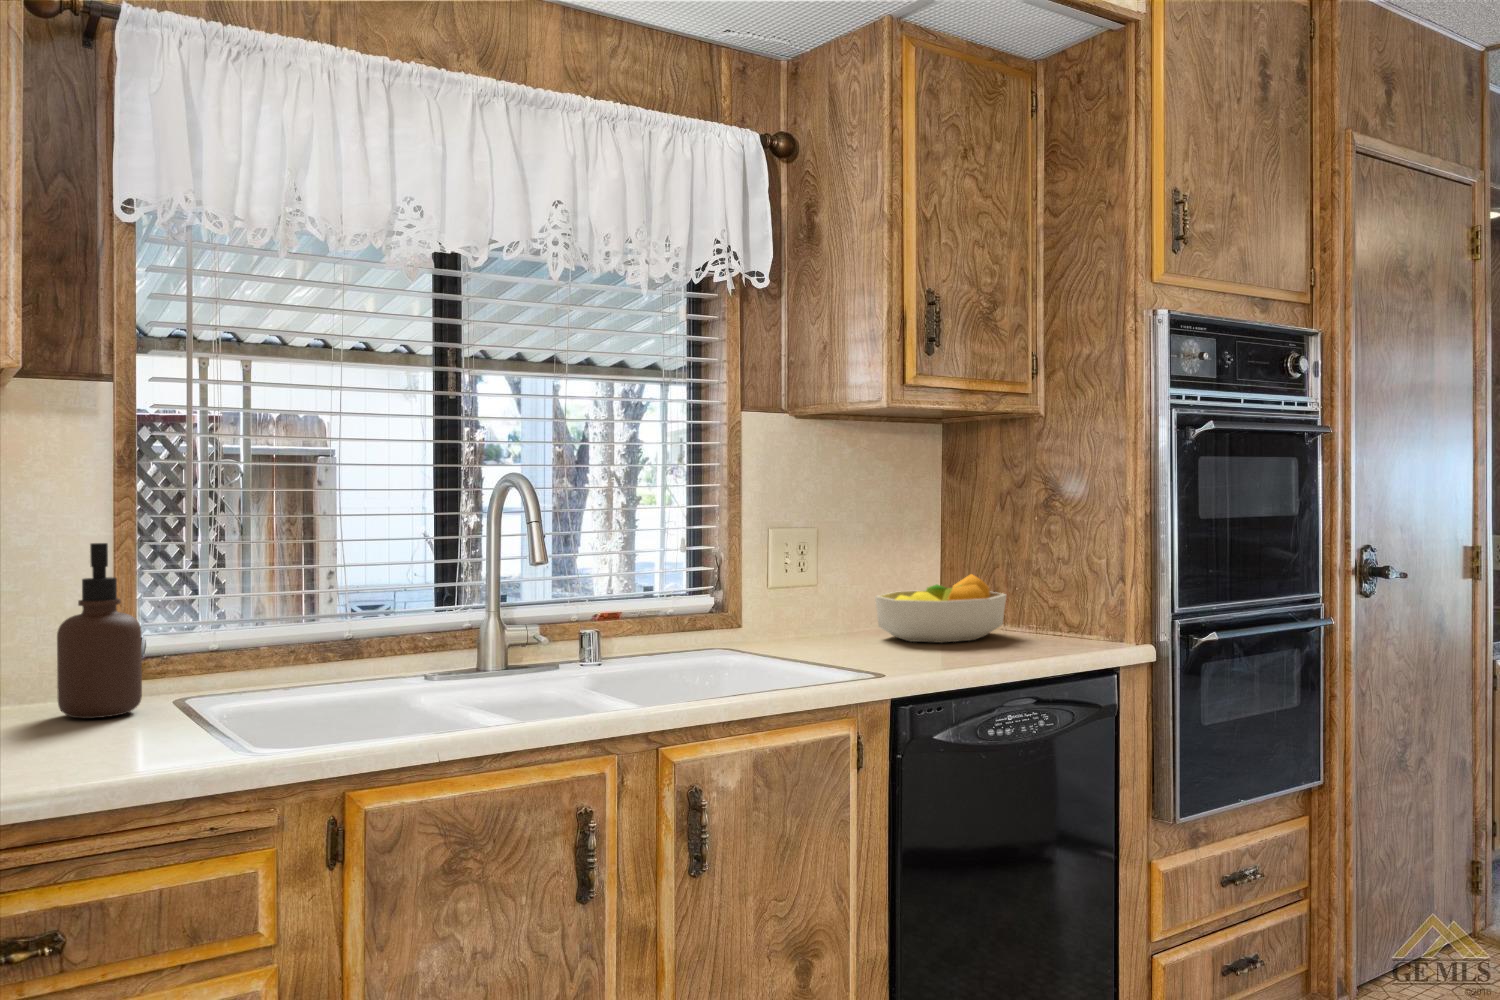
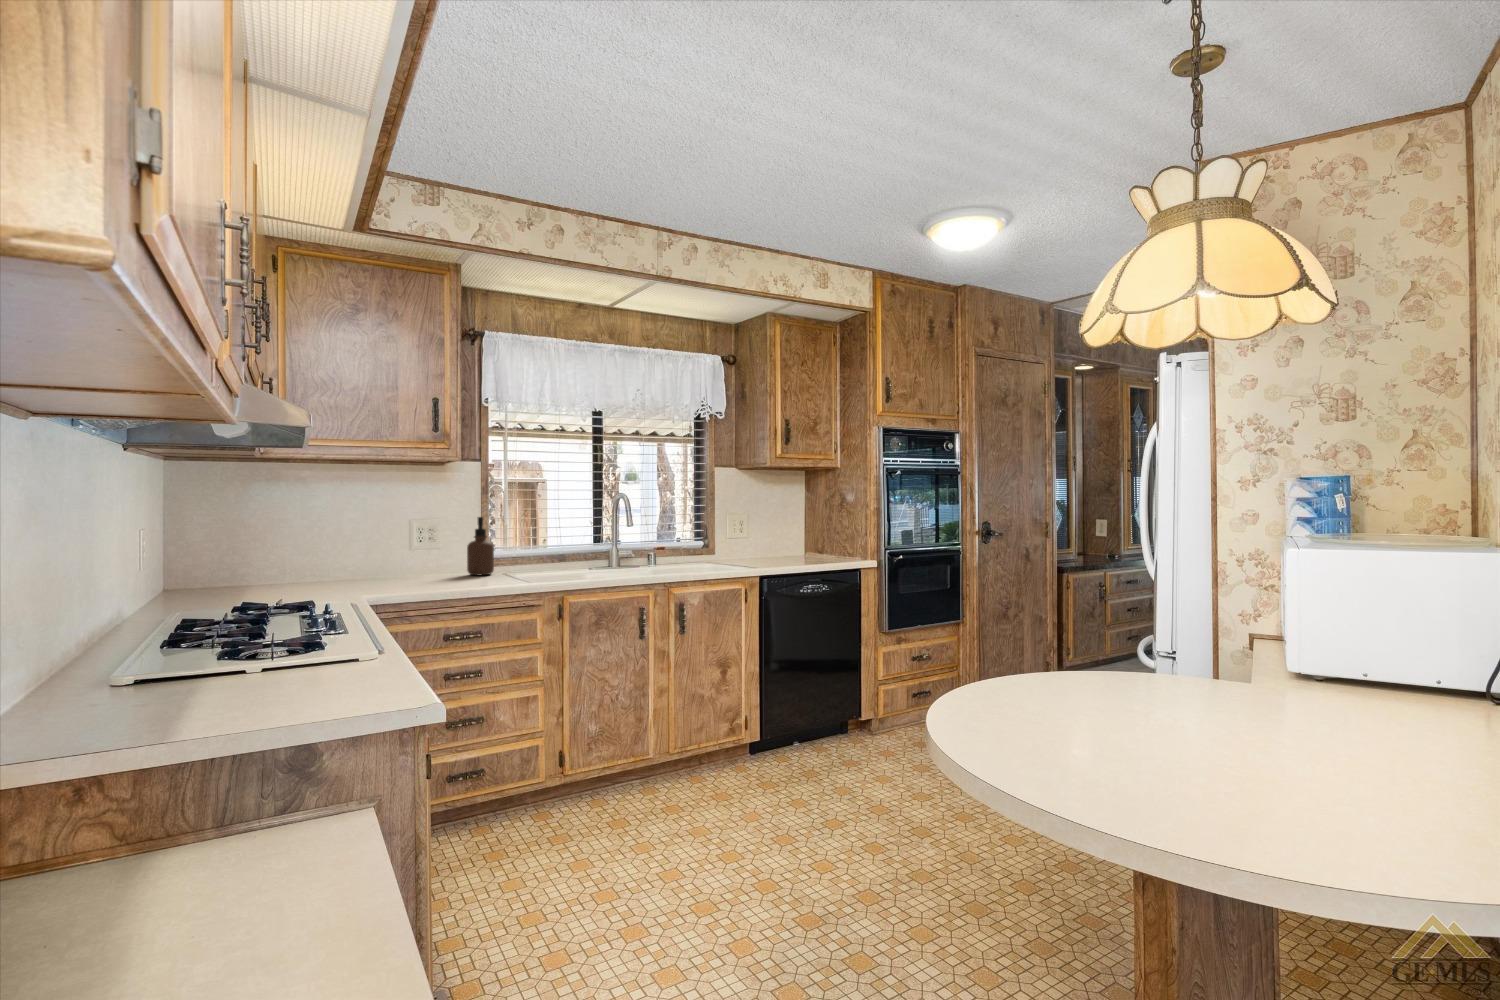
fruit bowl: present [875,574,1007,643] -> none [770,533,826,560]

